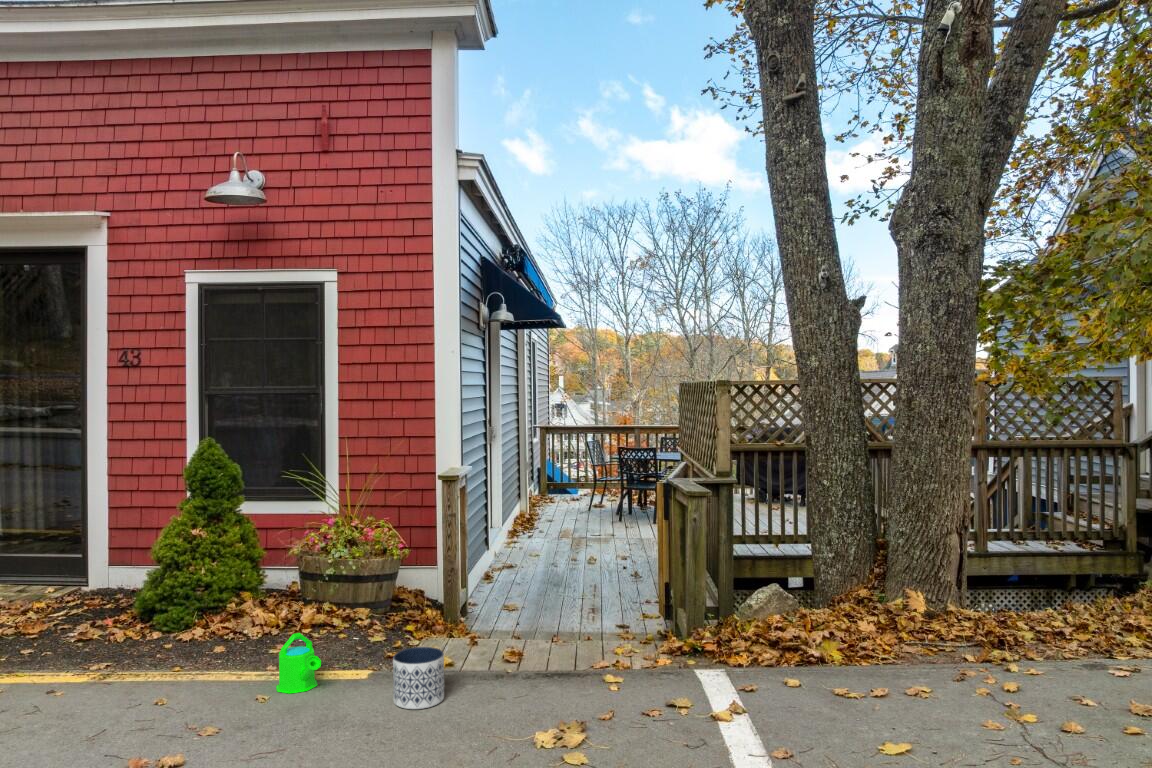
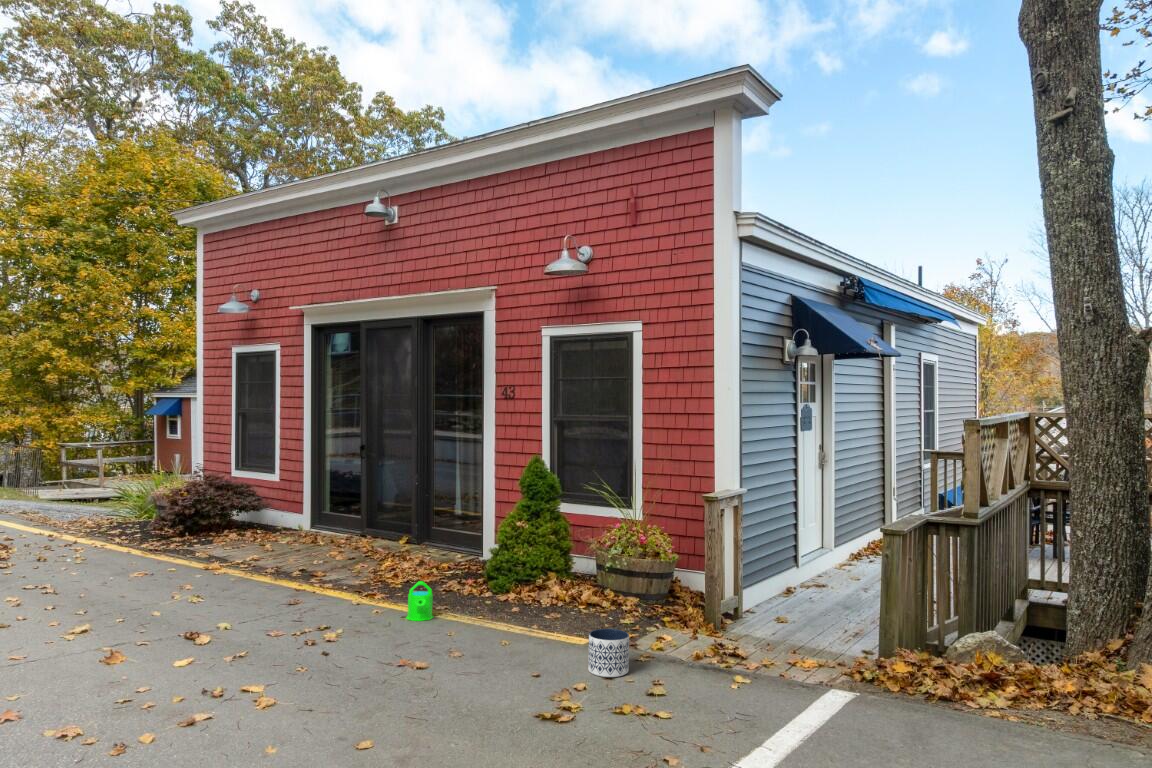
watering can: present [276,633,321,694] -> present [406,581,433,621]

